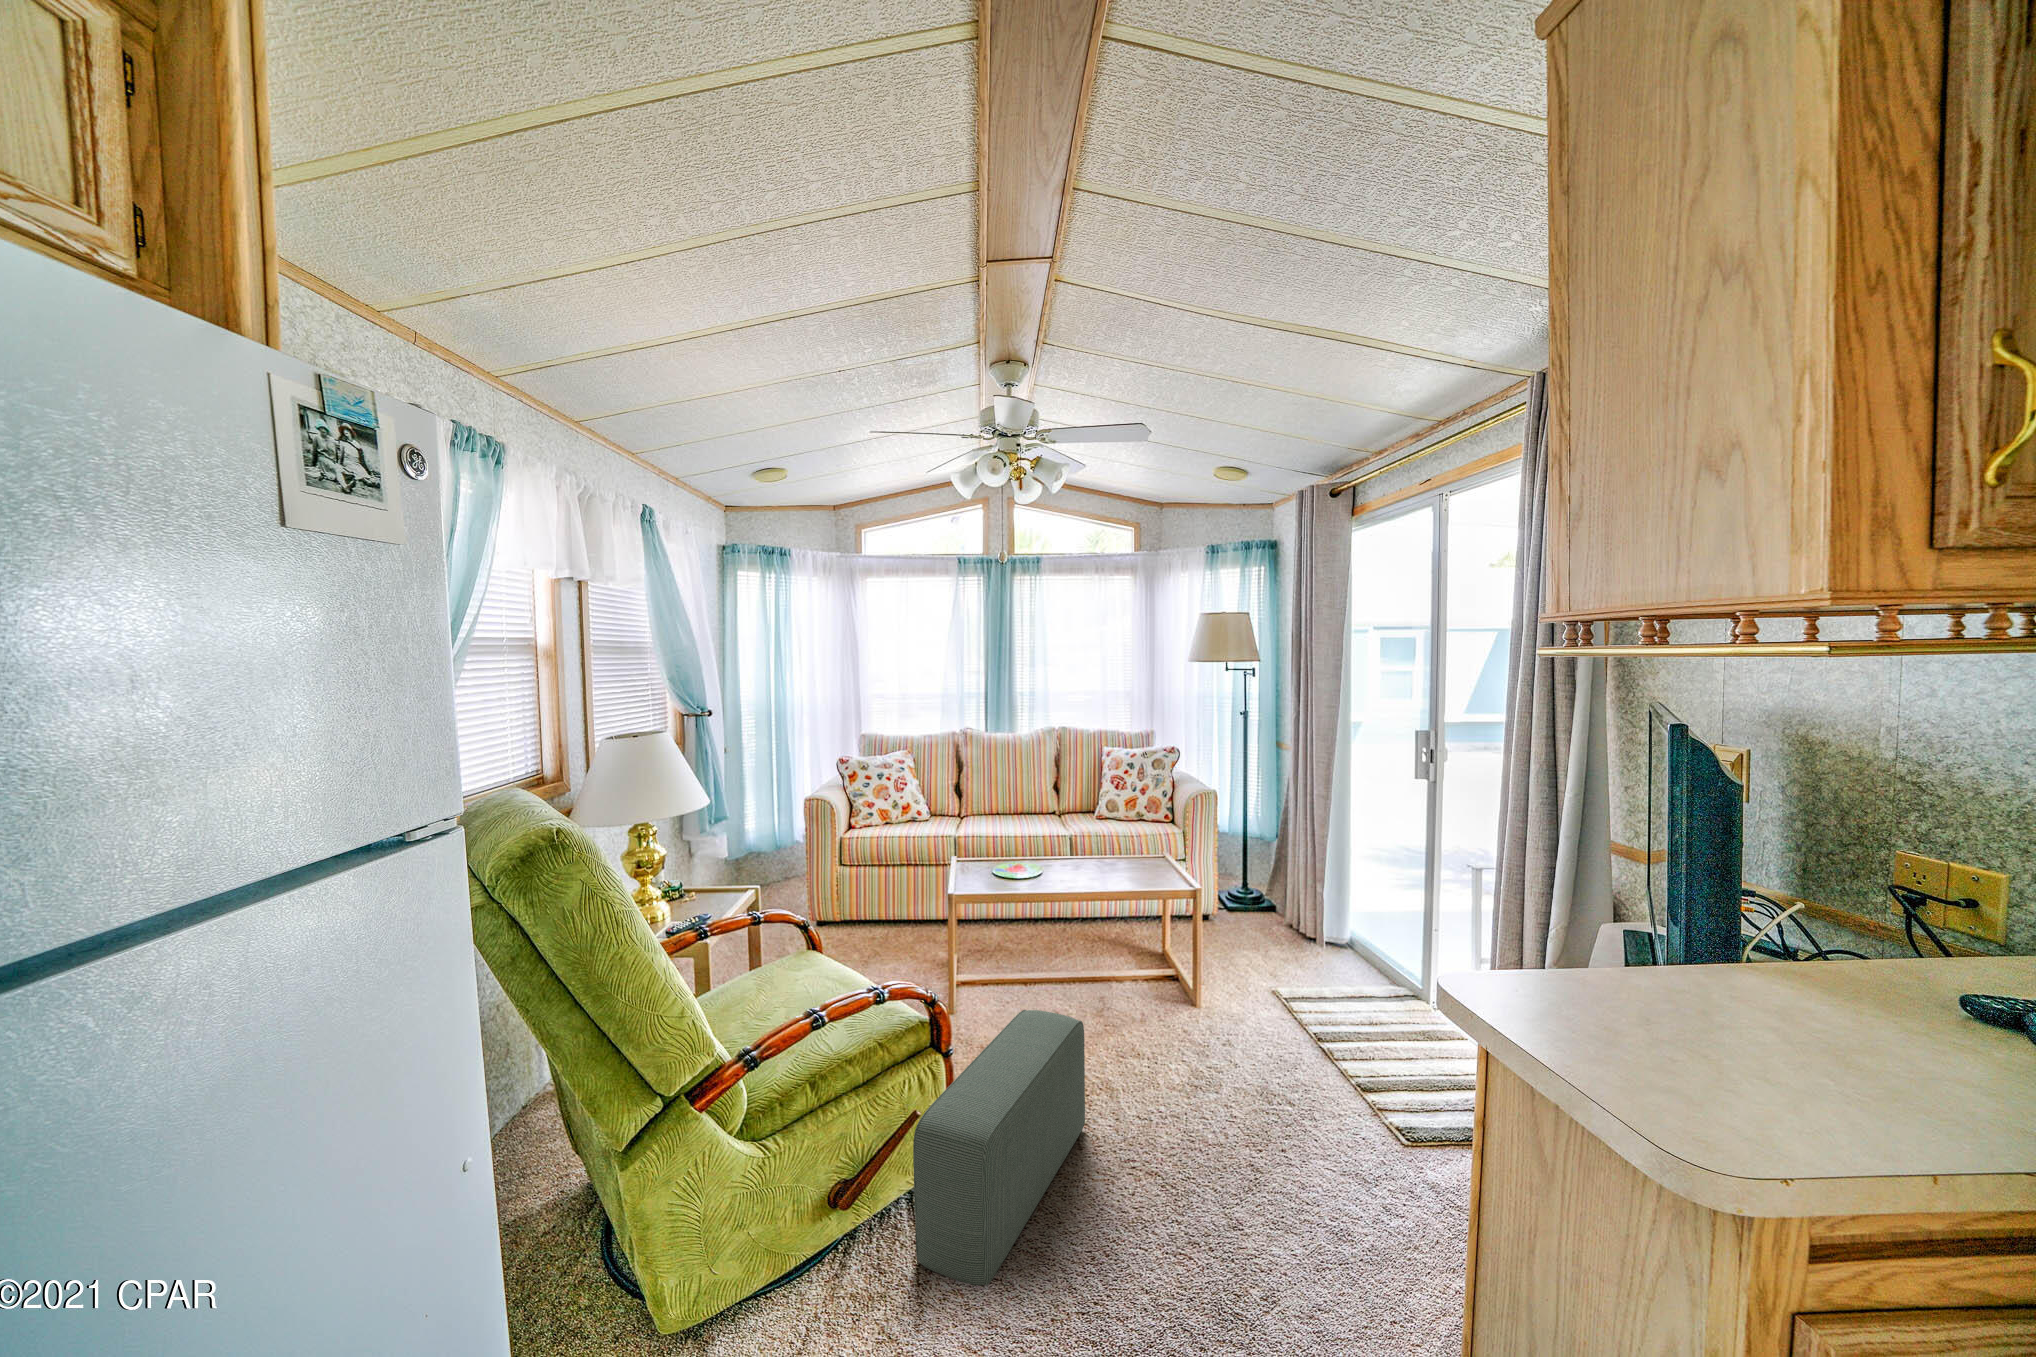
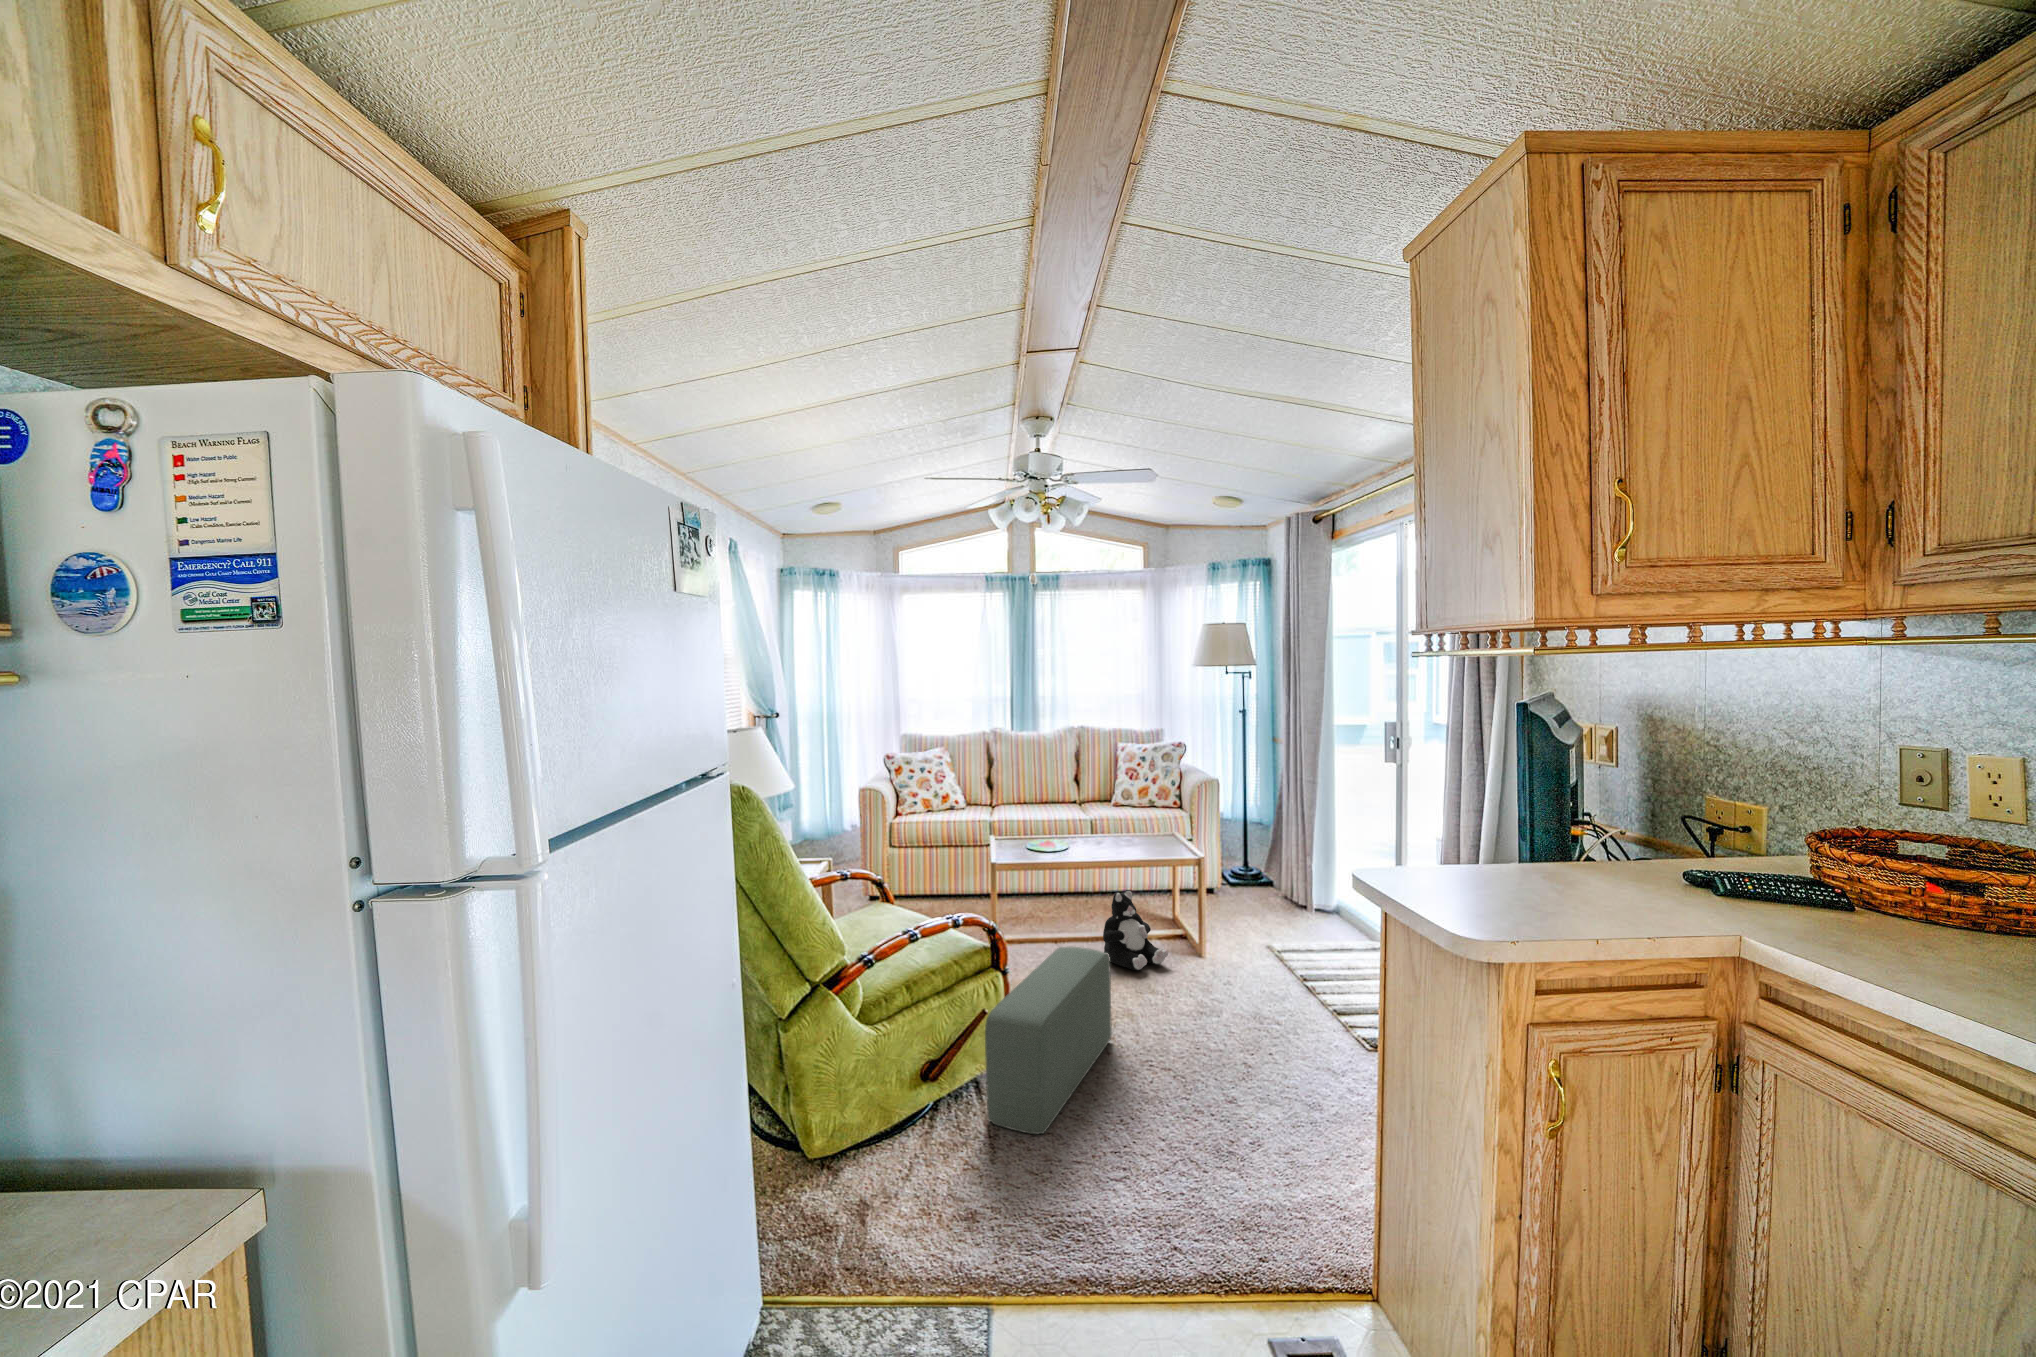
plush toy: none [1080,925,1156,1023] -> present [1103,890,1168,970]

